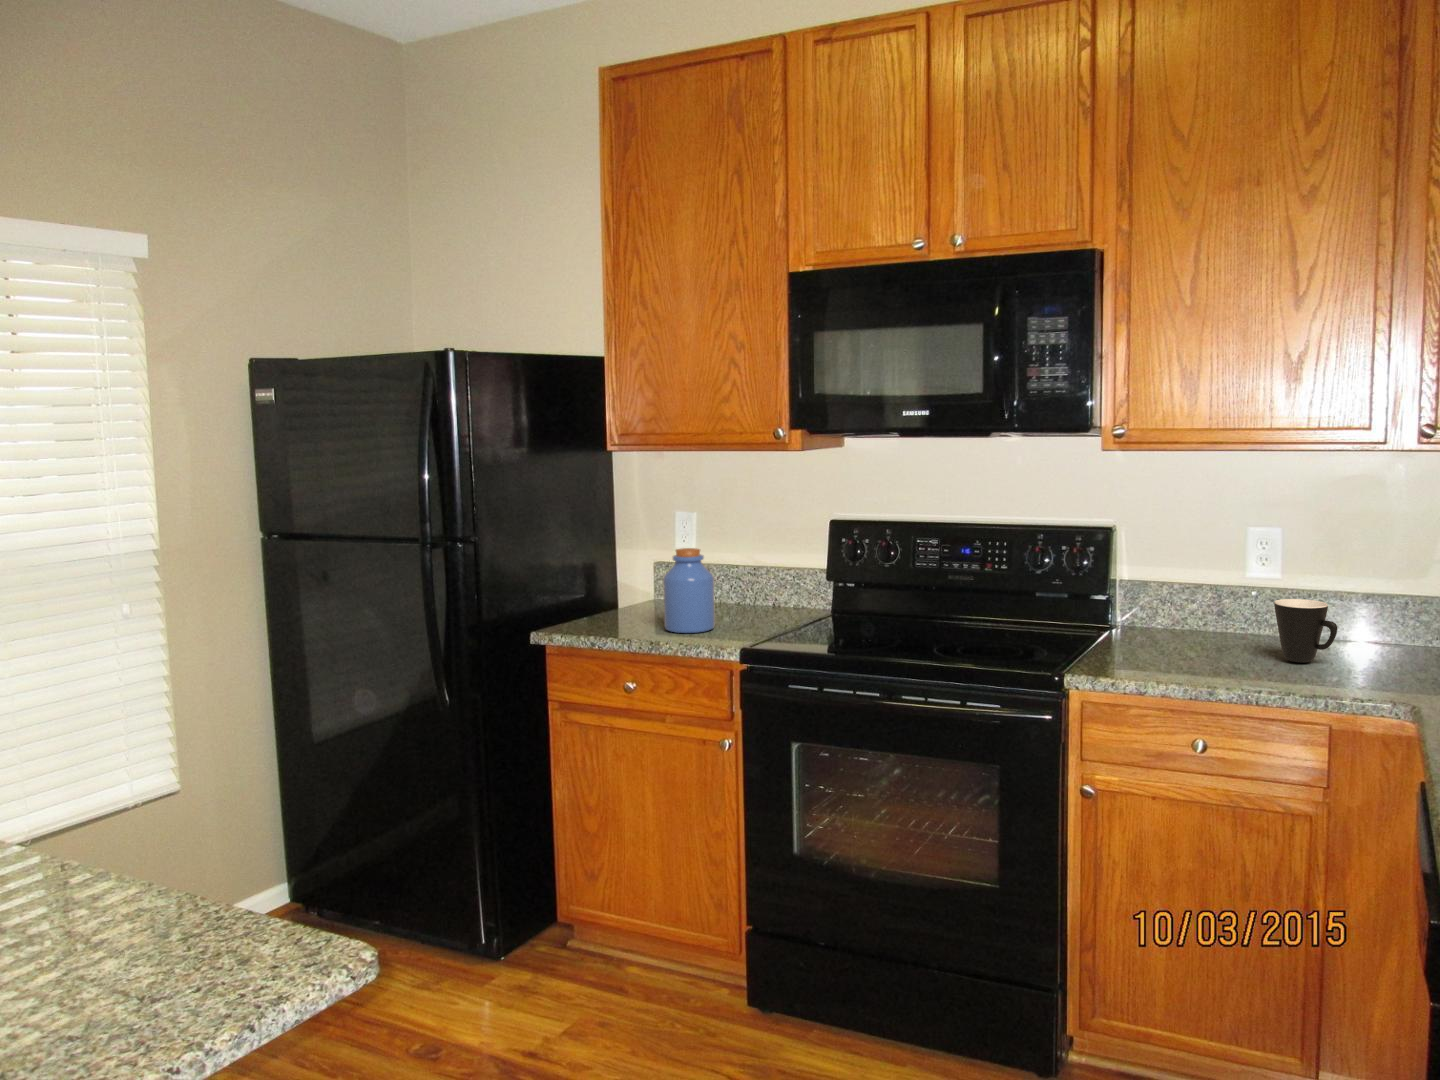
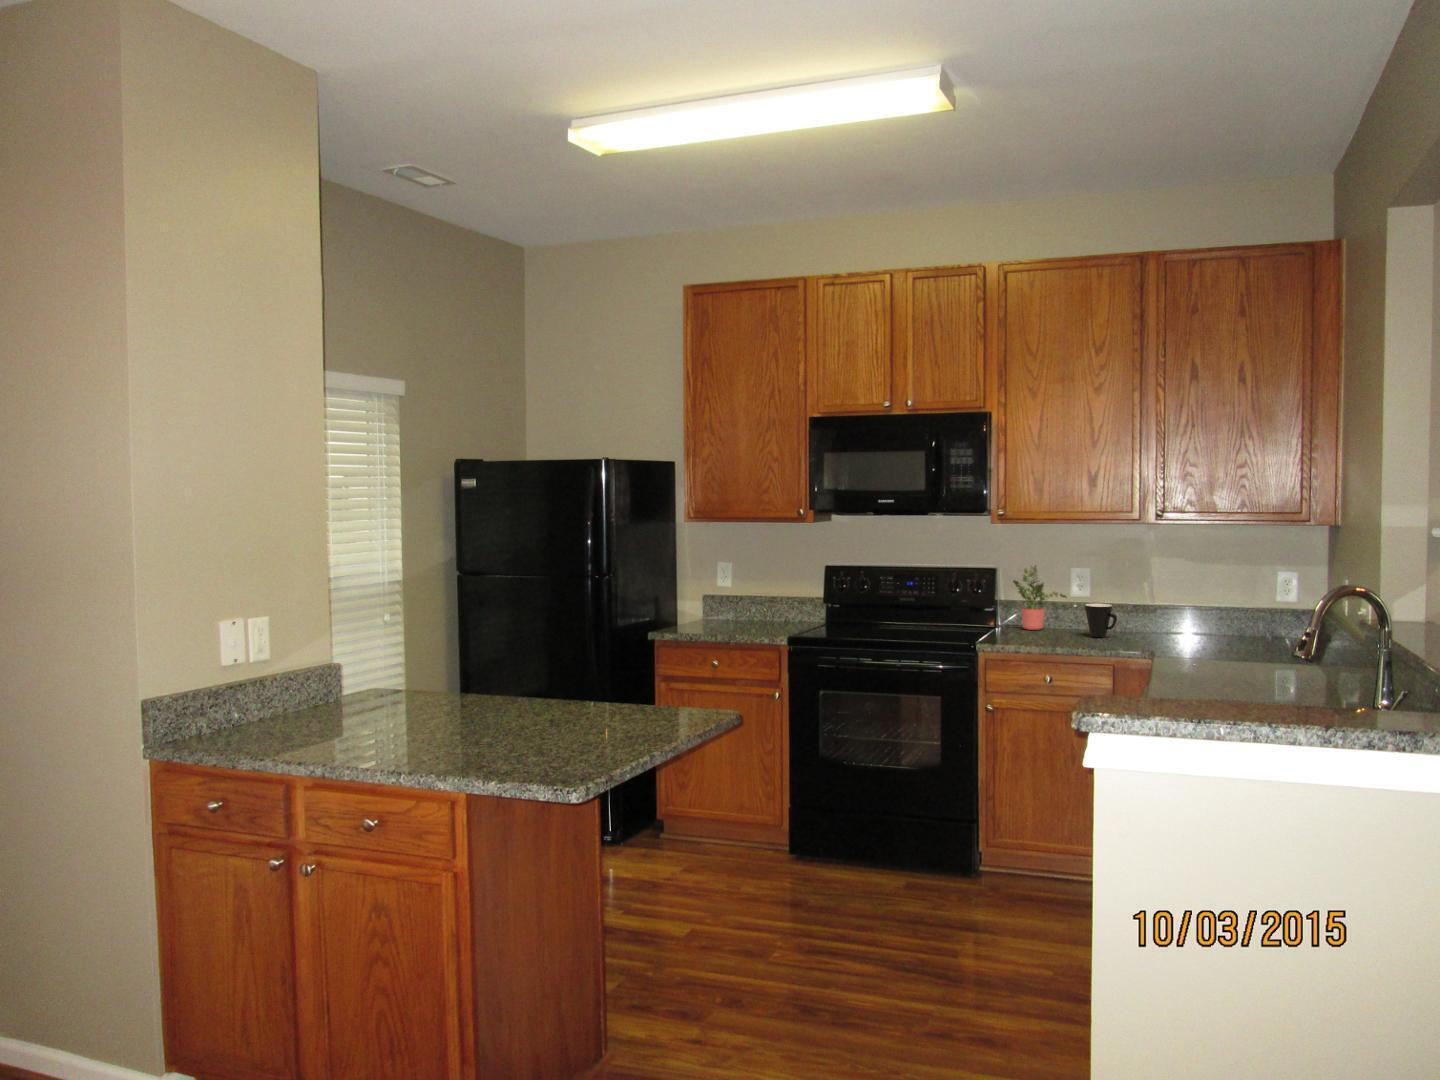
potted plant: none [1139,524,1239,637] -> present [1013,566,1067,630]
jar: present [663,548,715,633] -> none [730,581,761,632]

